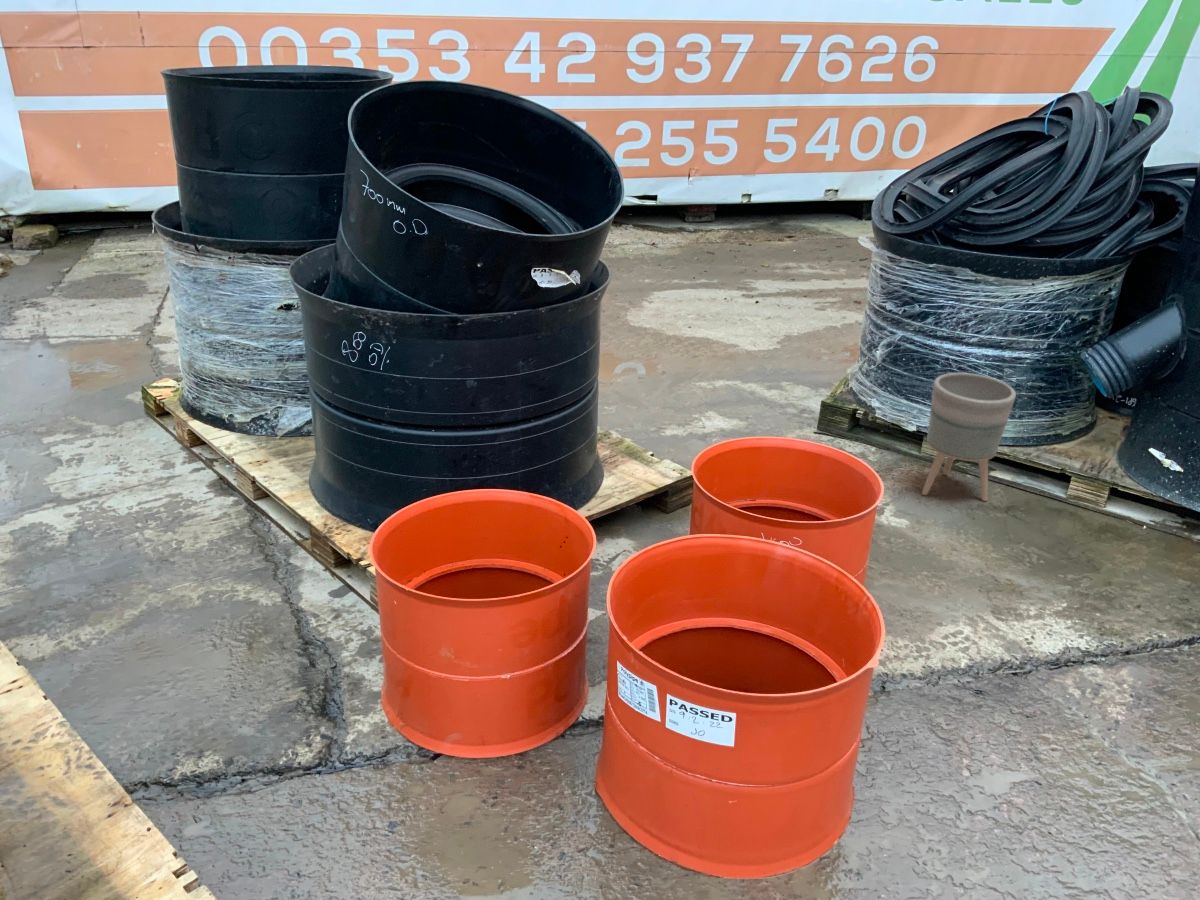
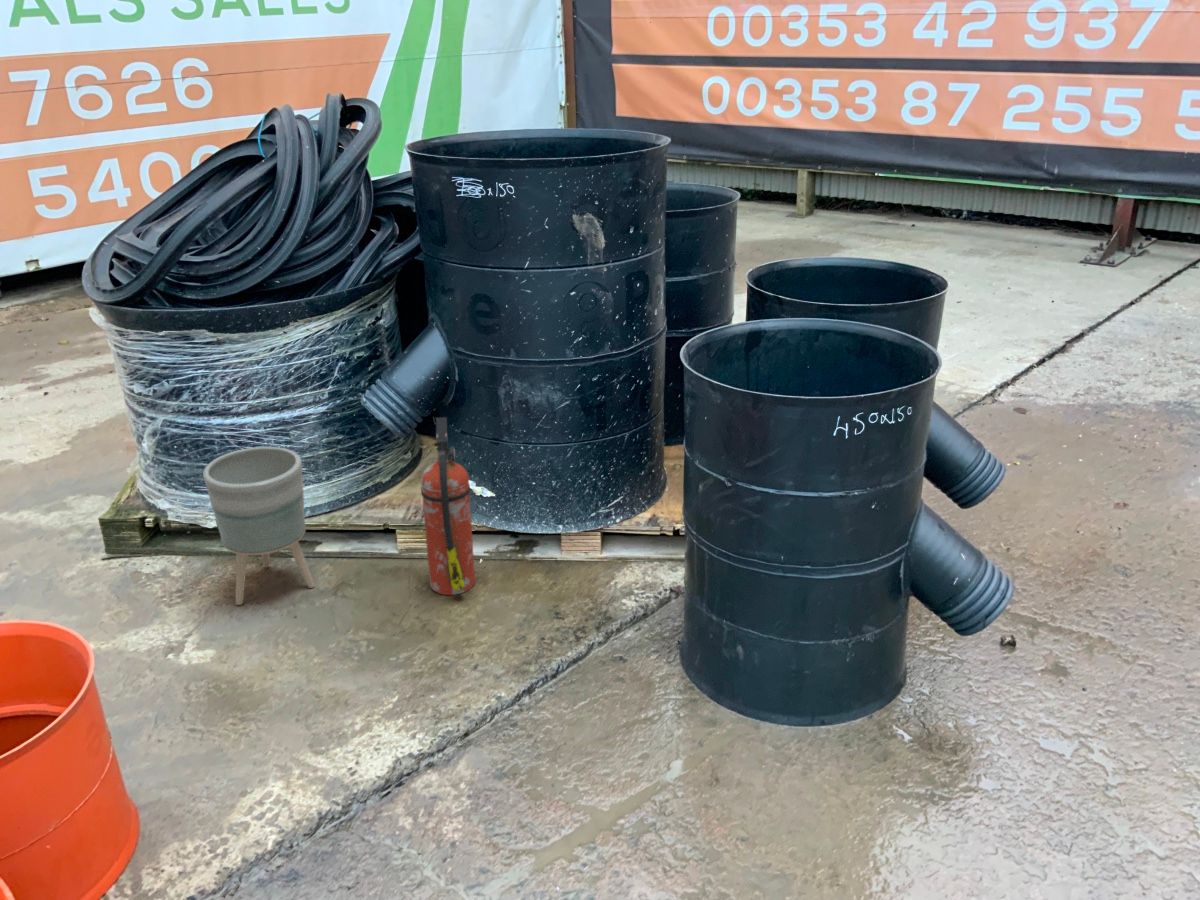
fire extinguisher: none [1095,387,1173,547] -> present [421,417,475,595]

